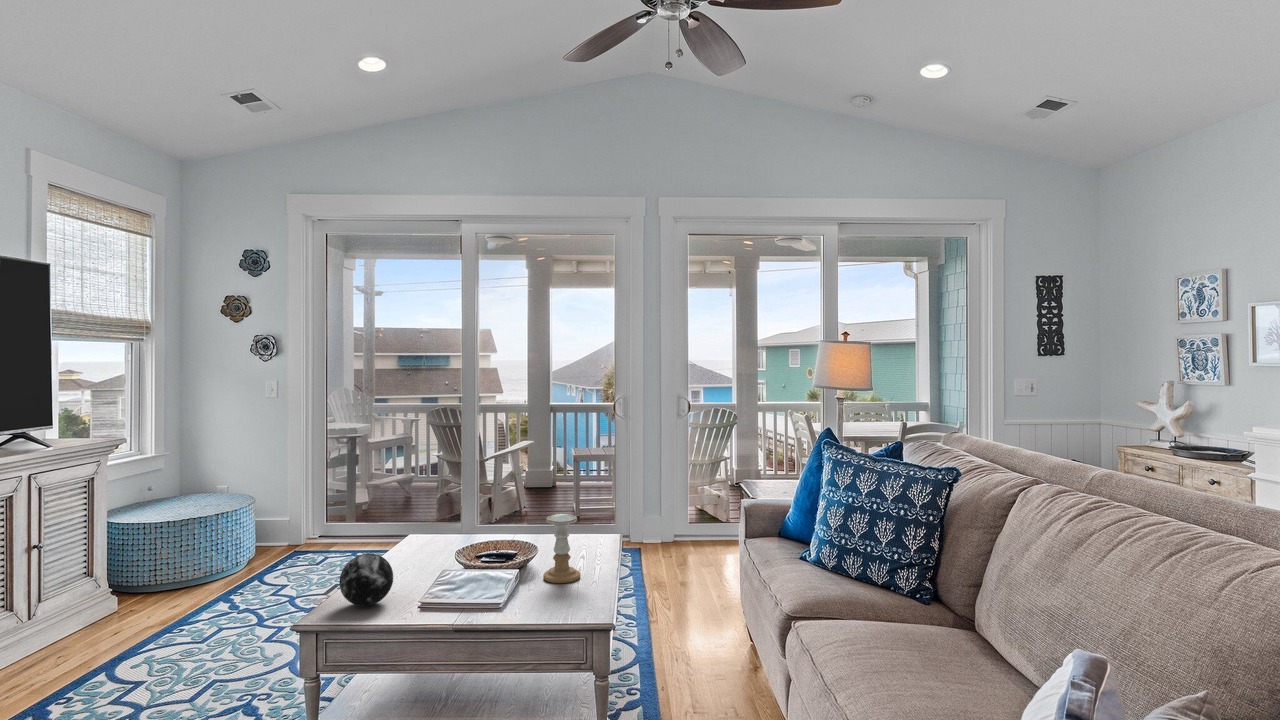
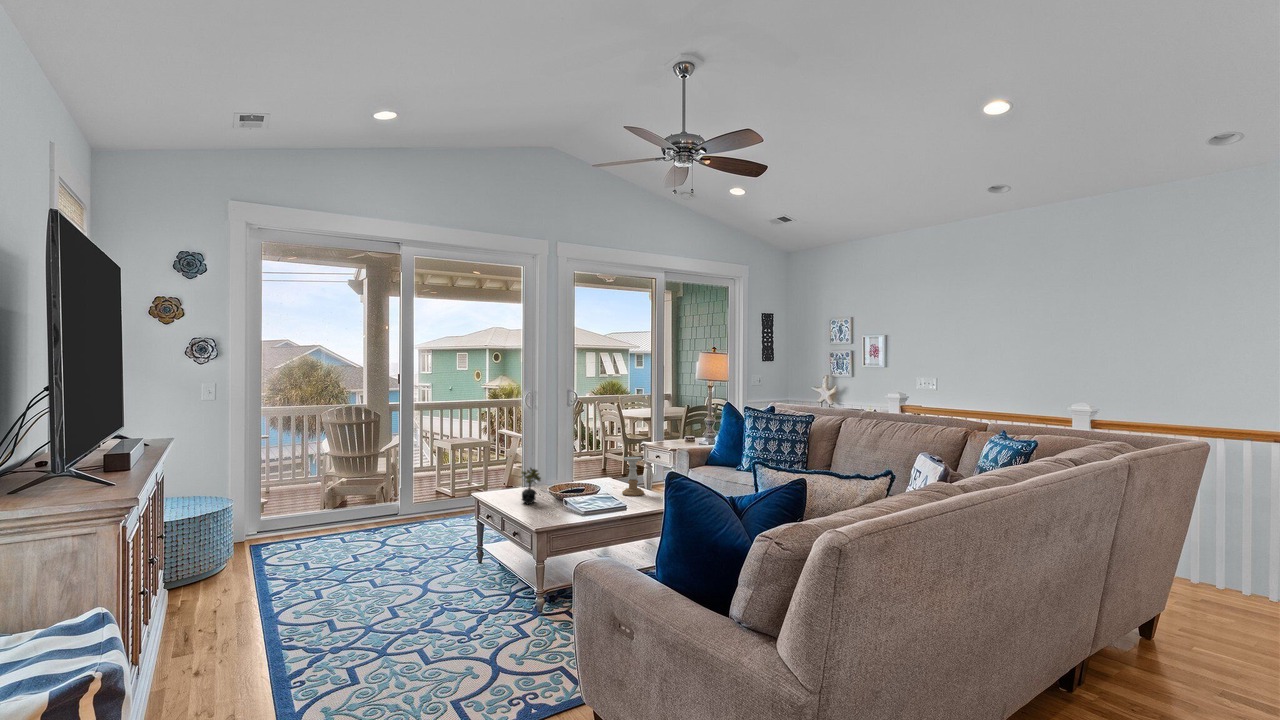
succulent plant: none [394,514,428,571] -> present [519,468,541,504]
decorative orb: present [339,553,393,606] -> none [544,484,575,516]

